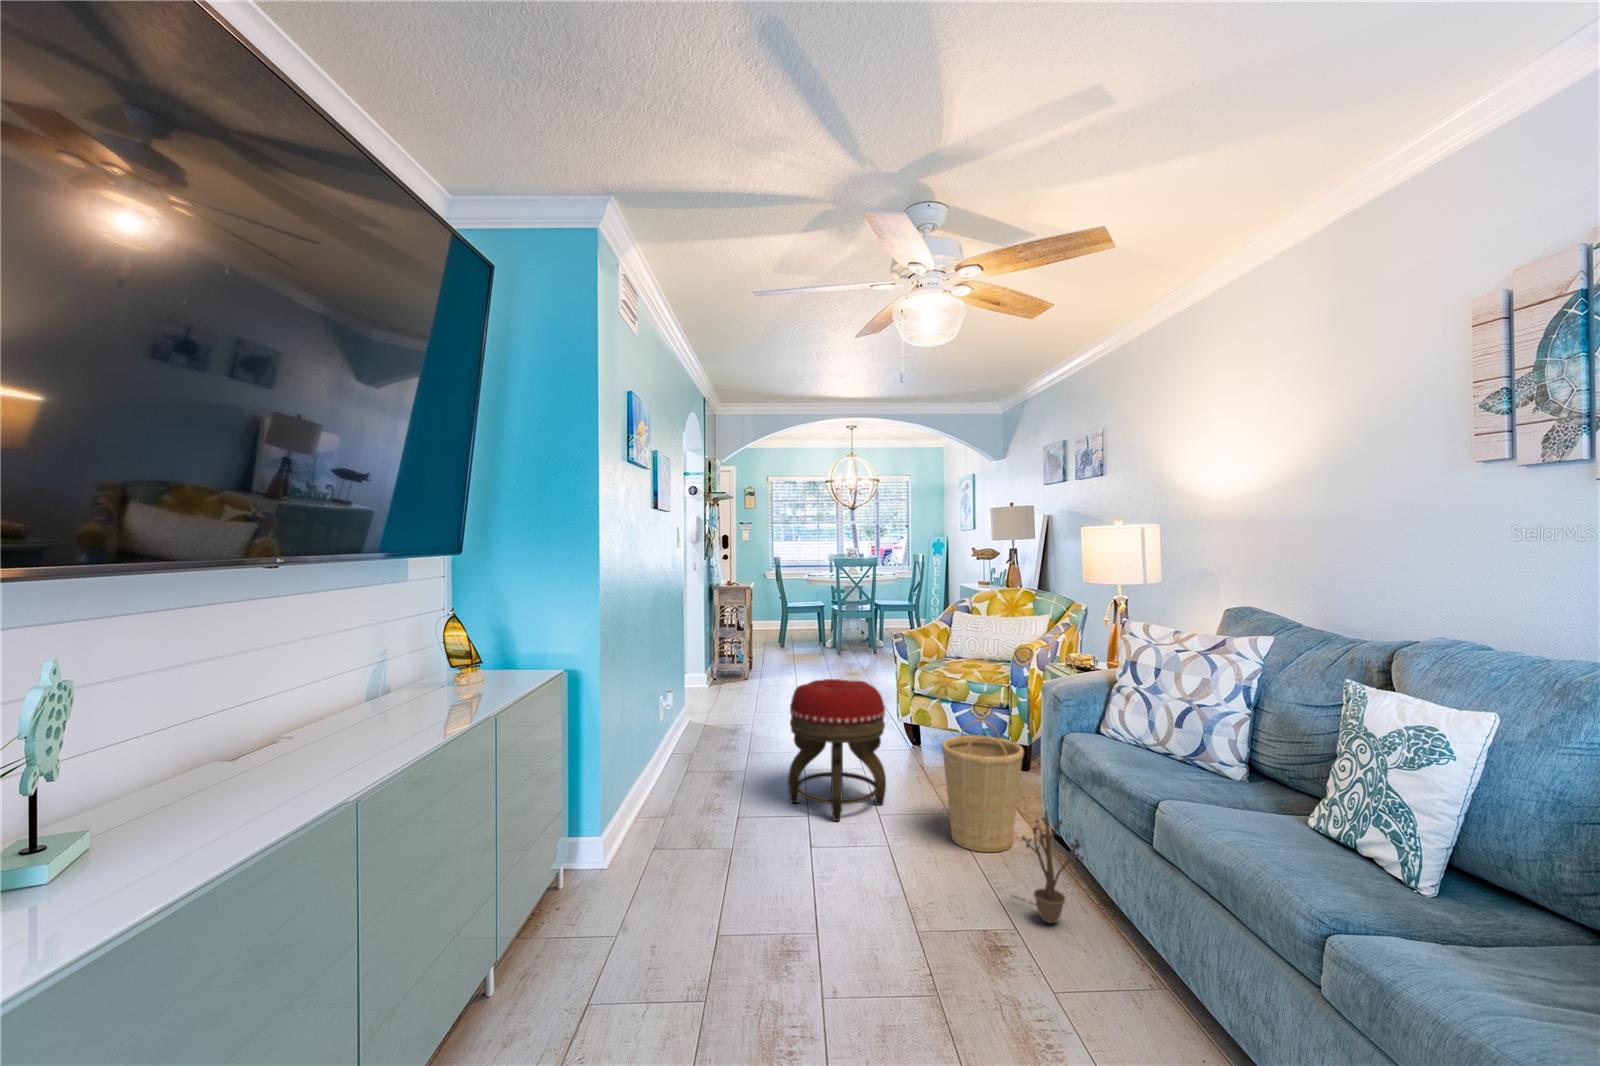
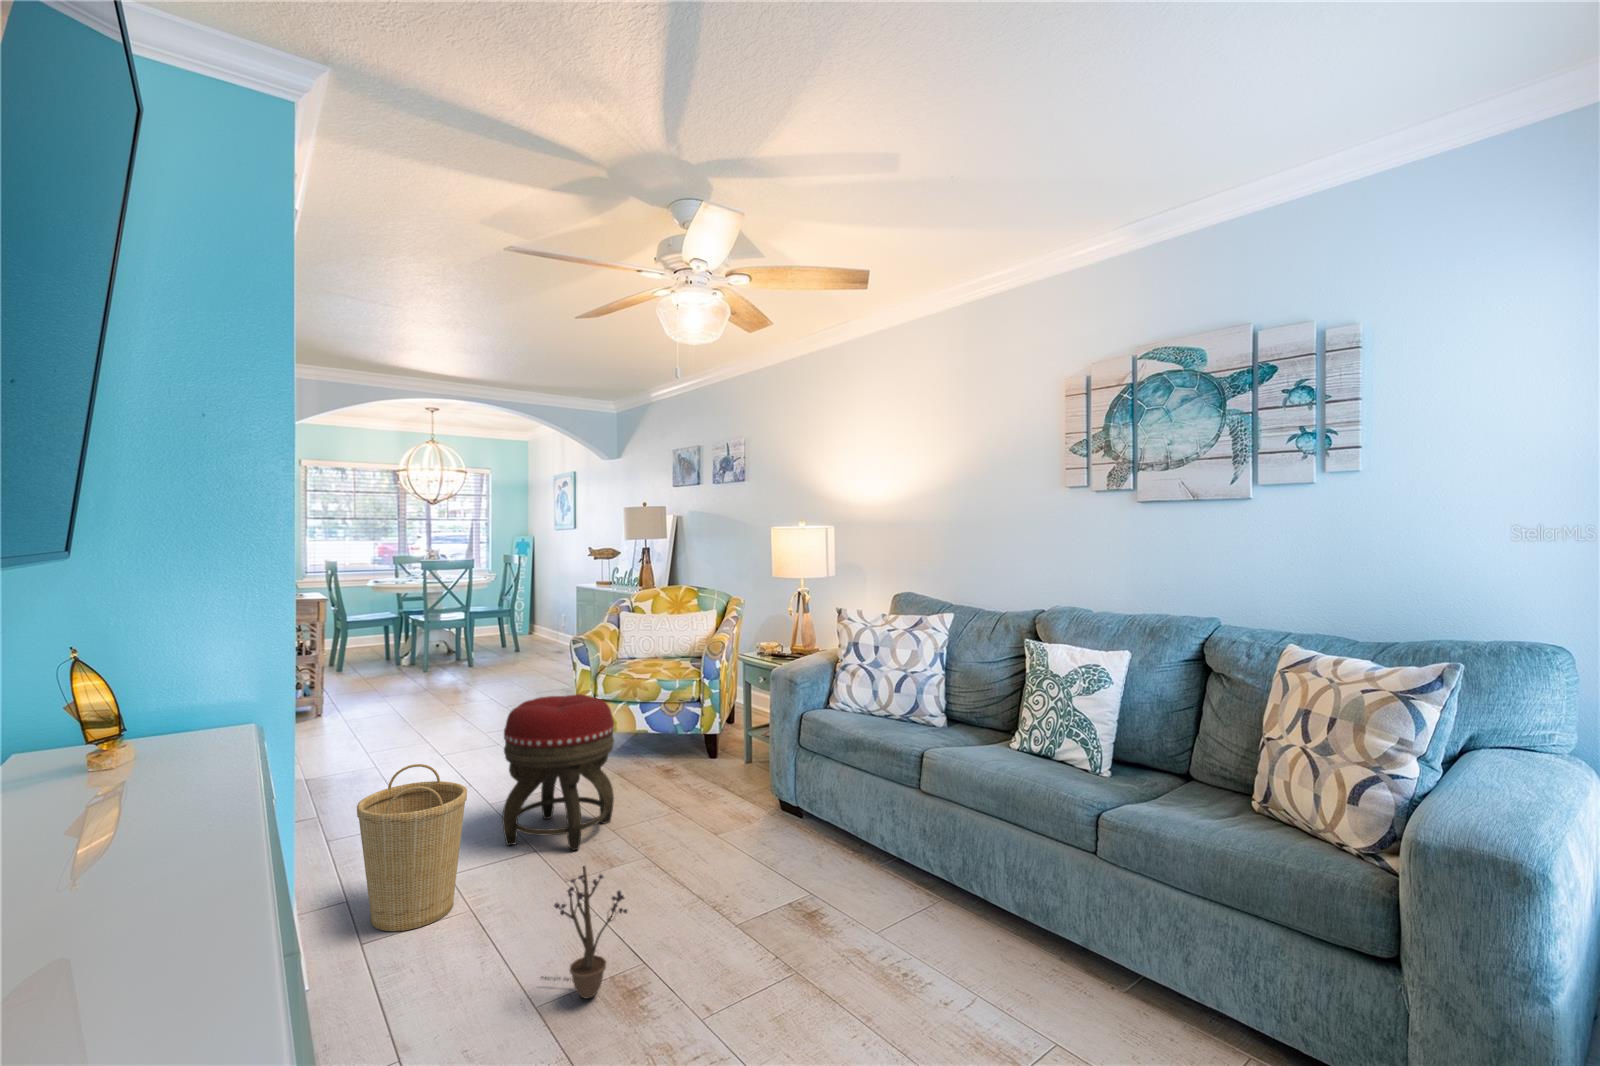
basket: present [942,720,1024,852] -> present [357,764,467,931]
decorative plant: present [1011,811,1084,923] -> present [541,866,627,999]

